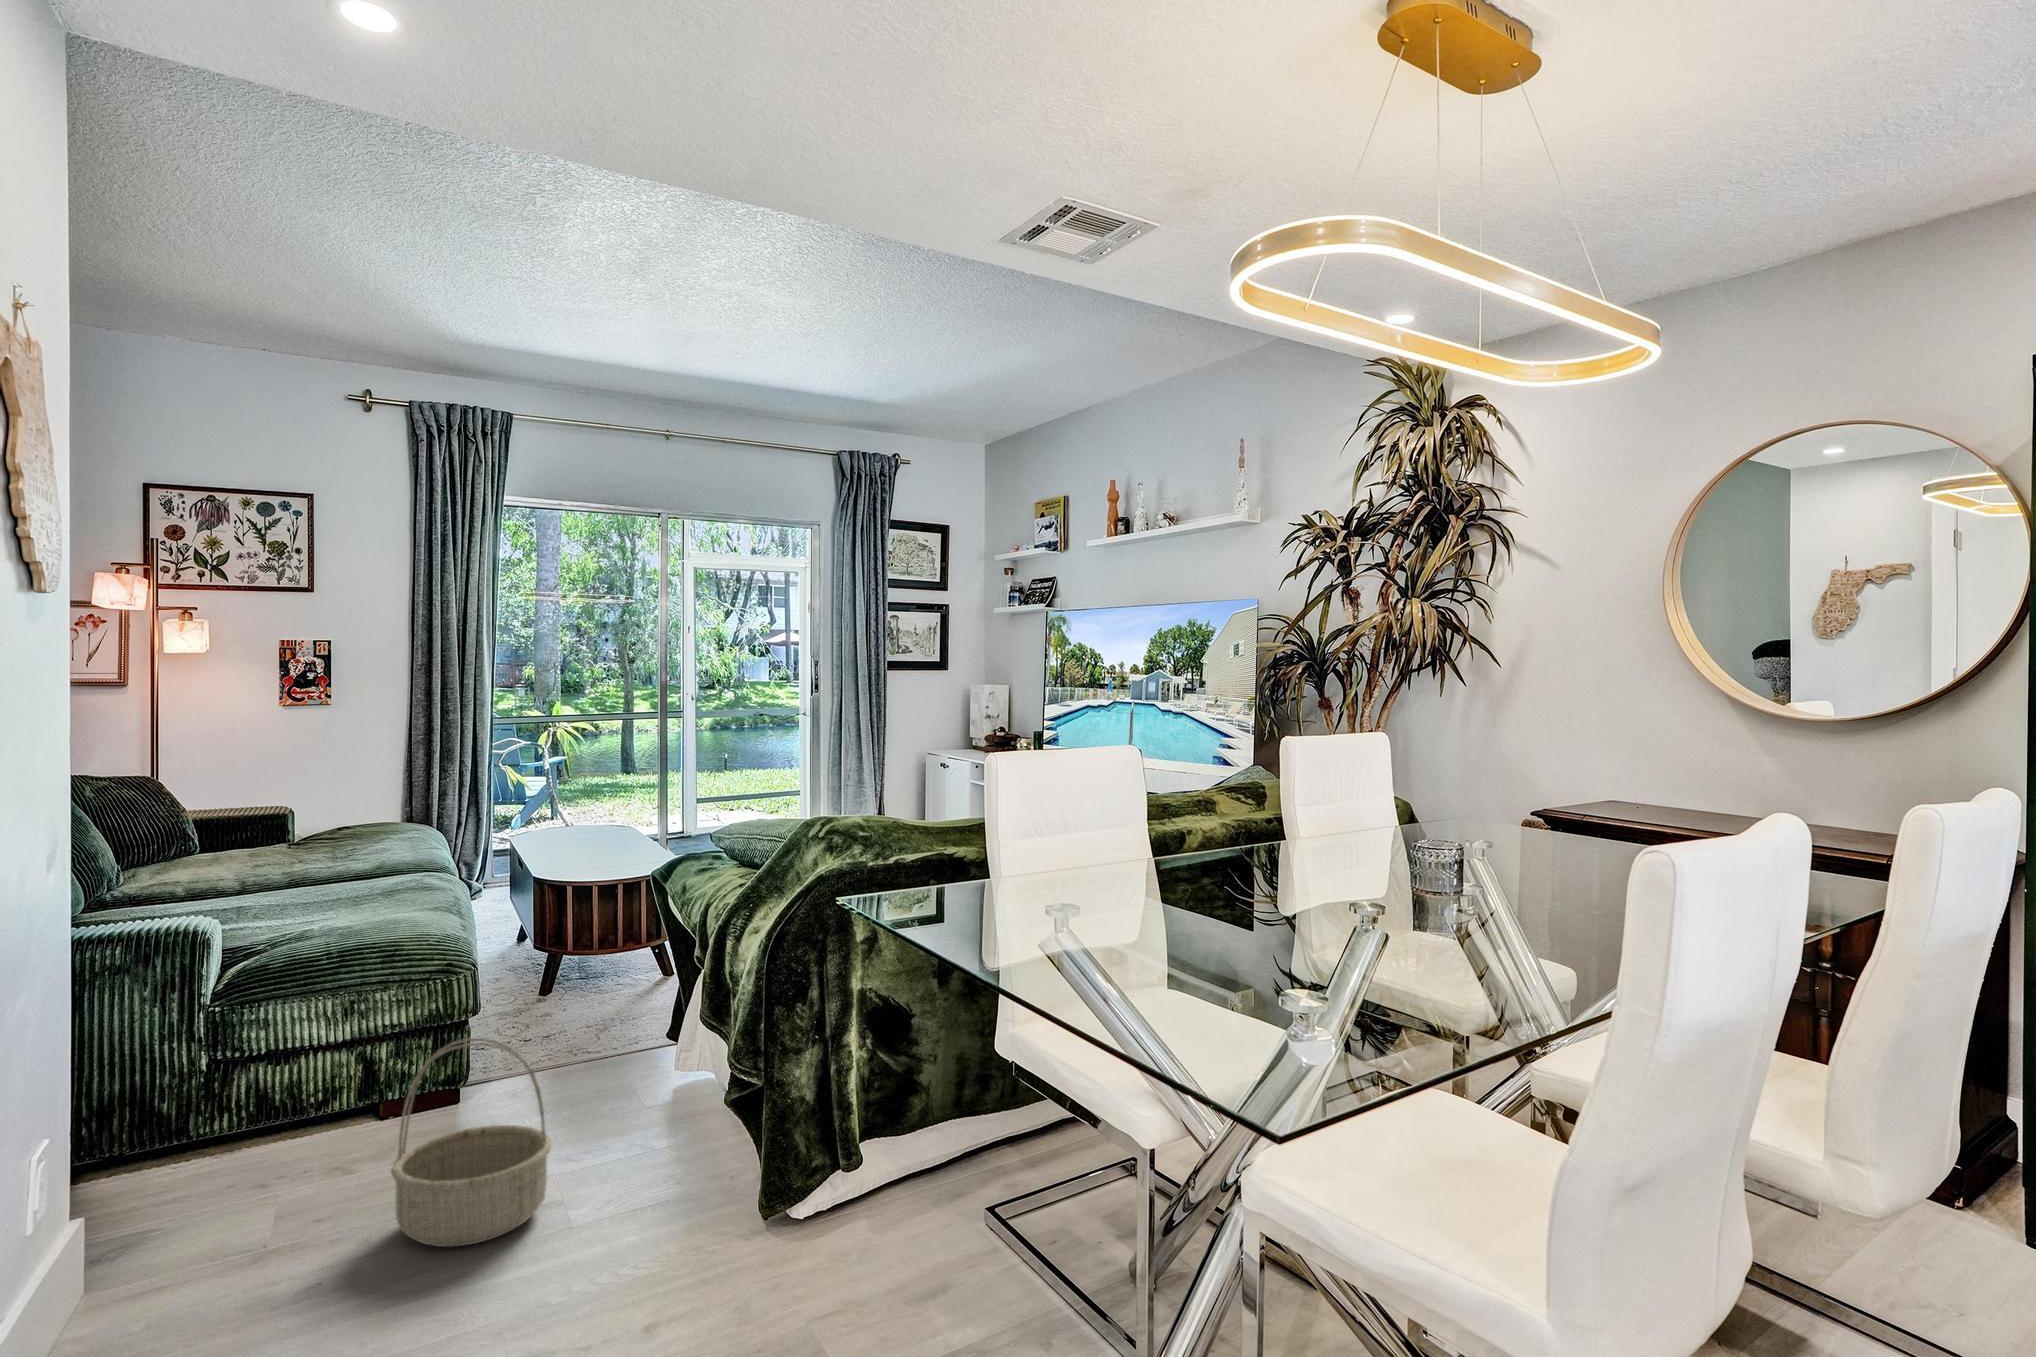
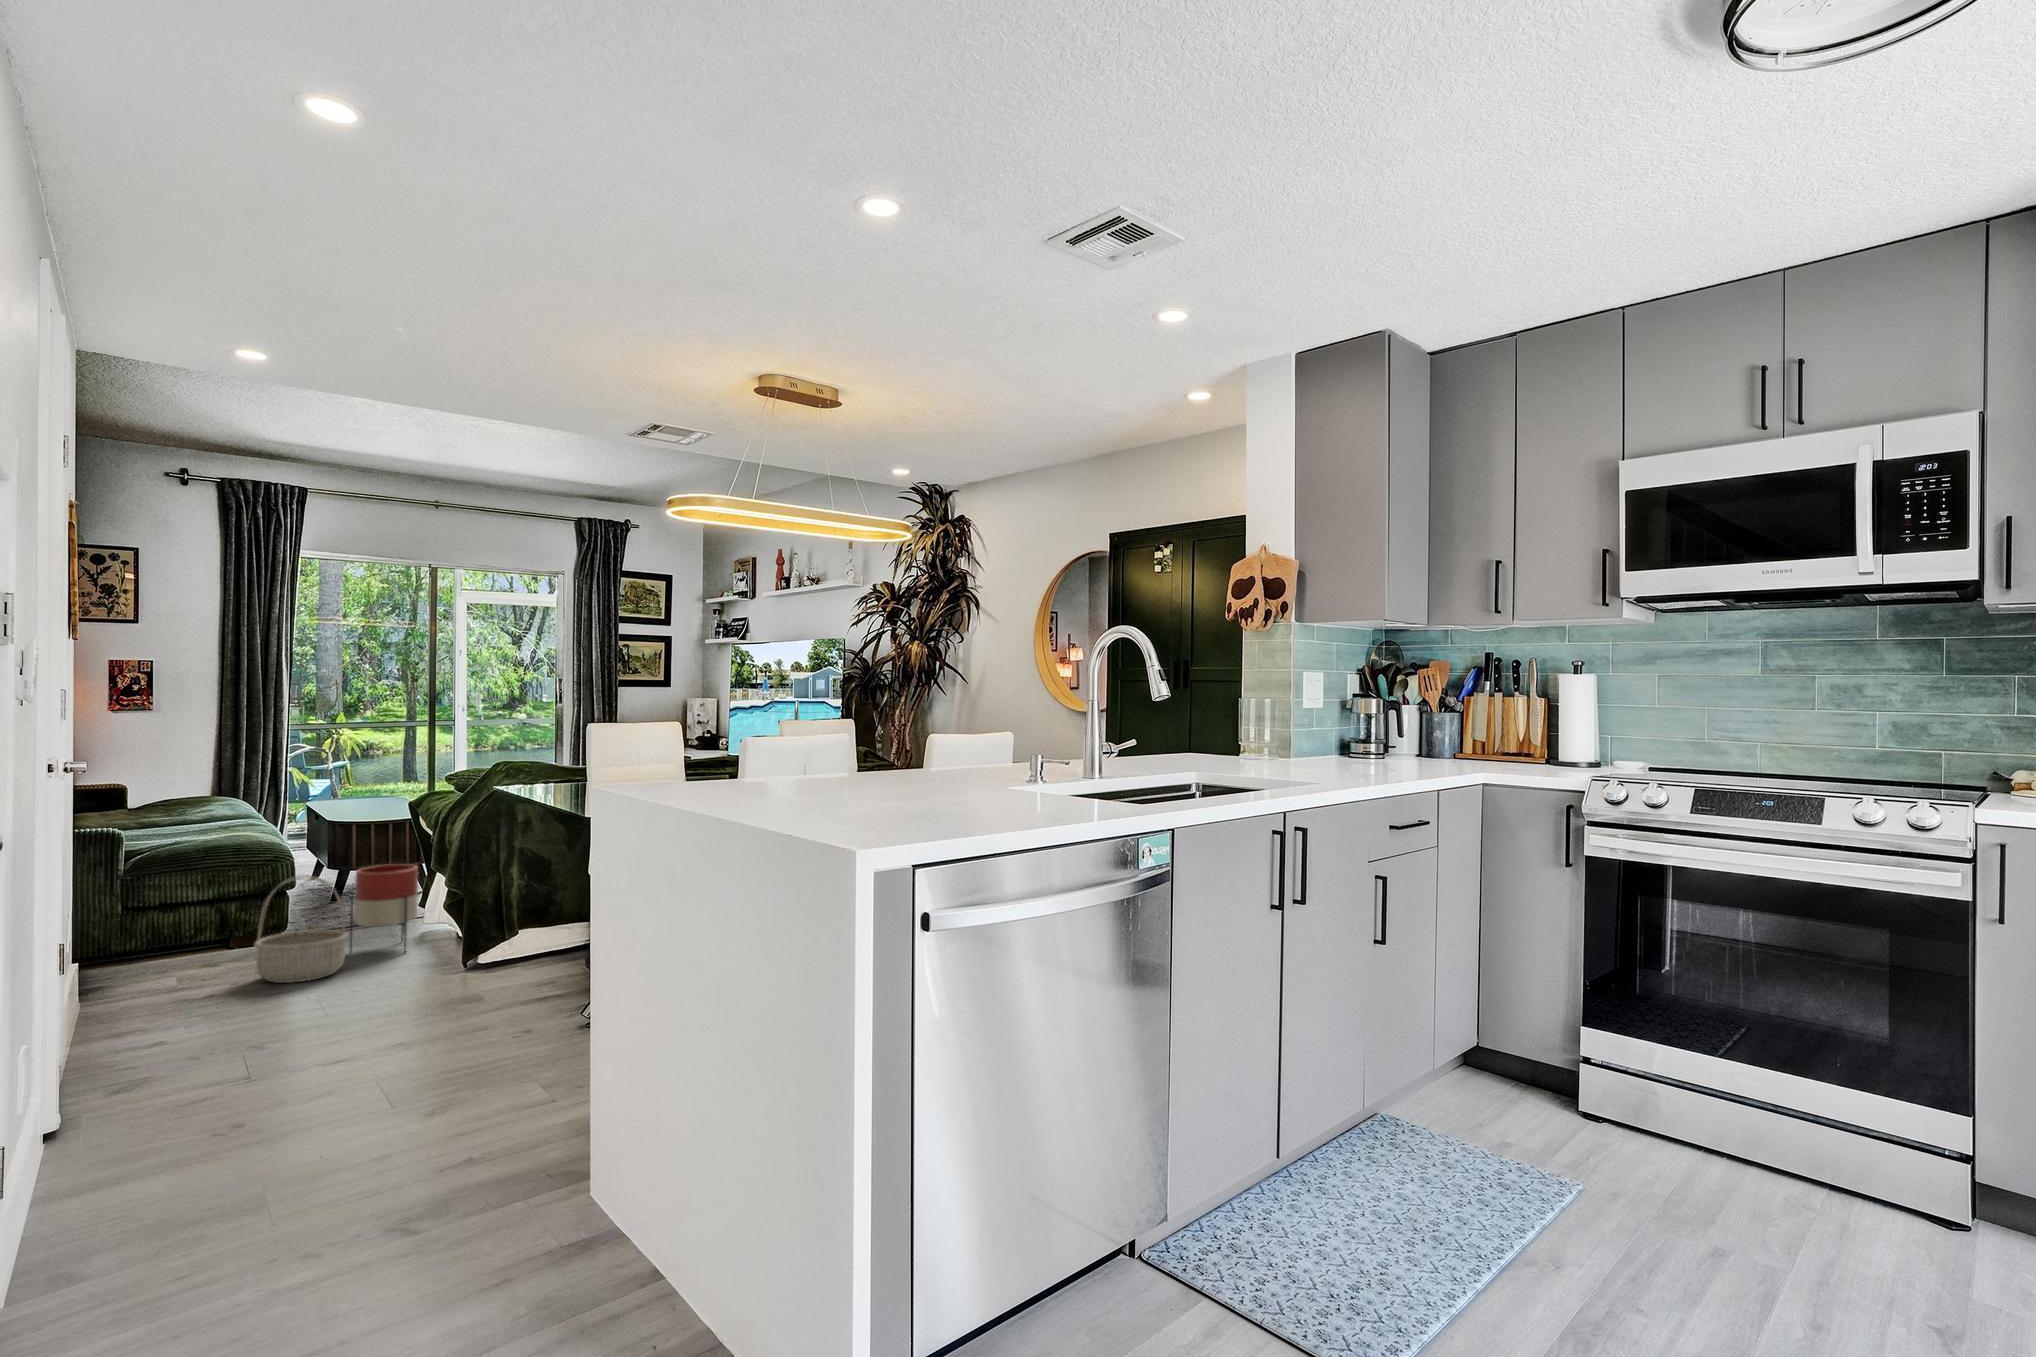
planter: none [559,983,665,1151] -> present [350,864,418,952]

